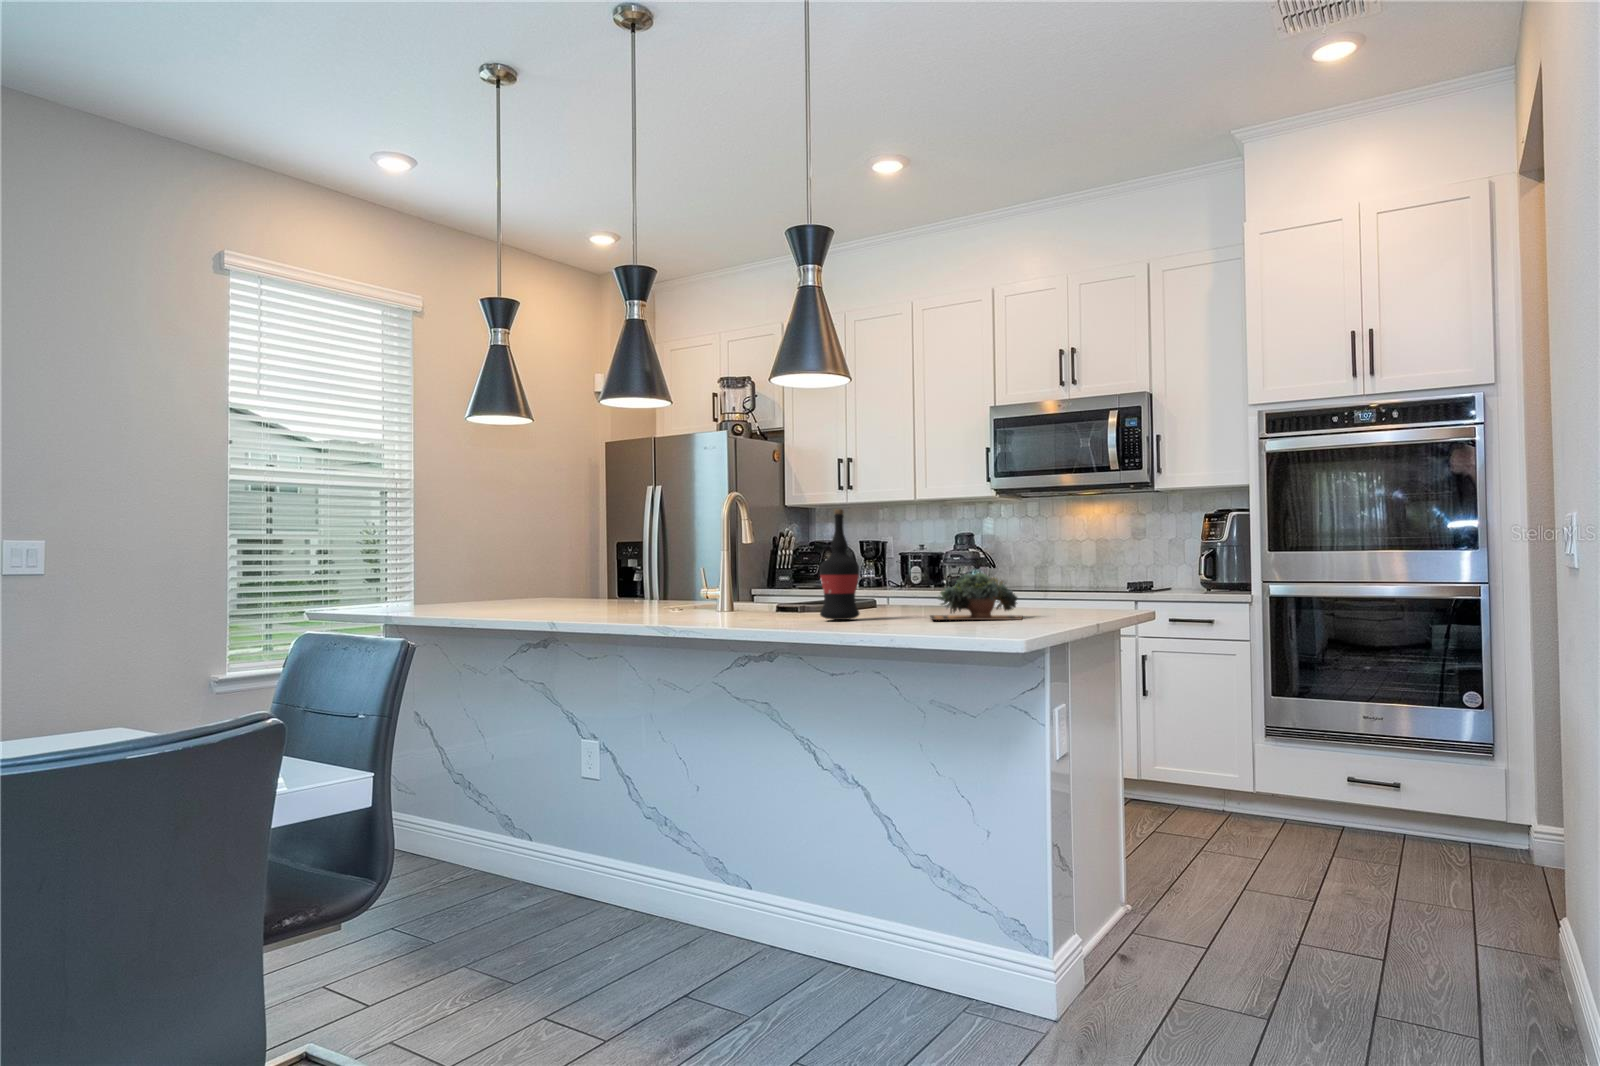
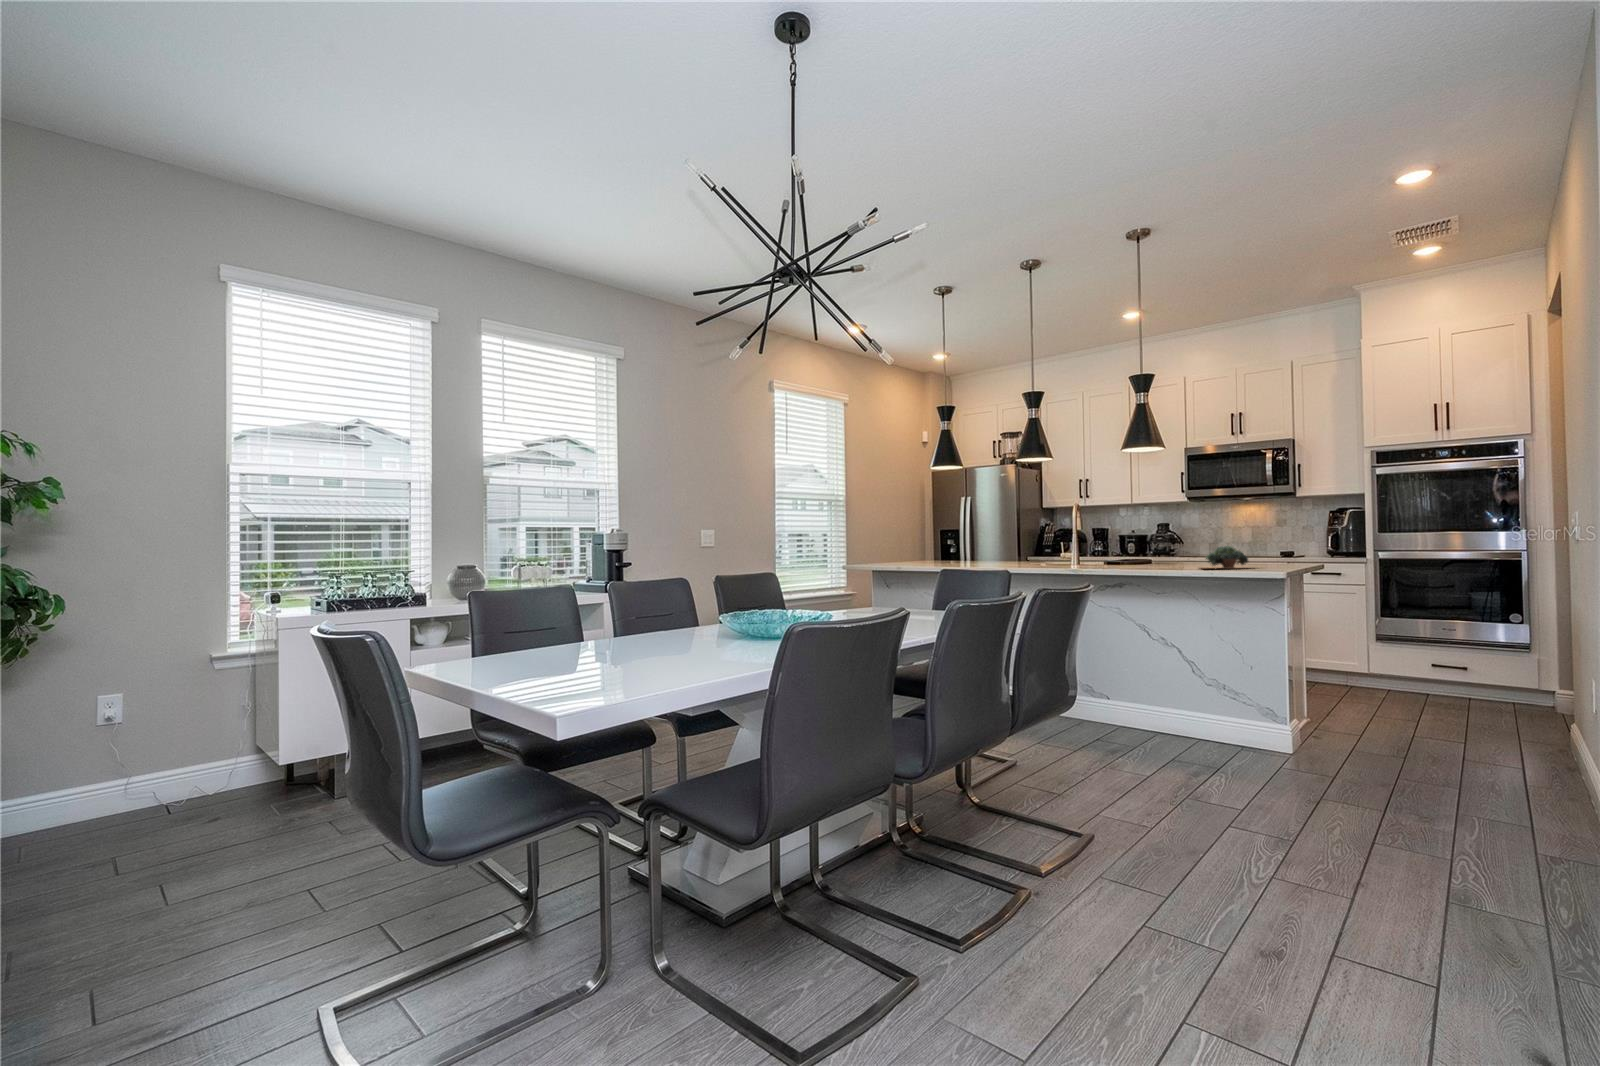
wine bottle: present [819,509,859,620] -> none [1137,514,1159,570]

